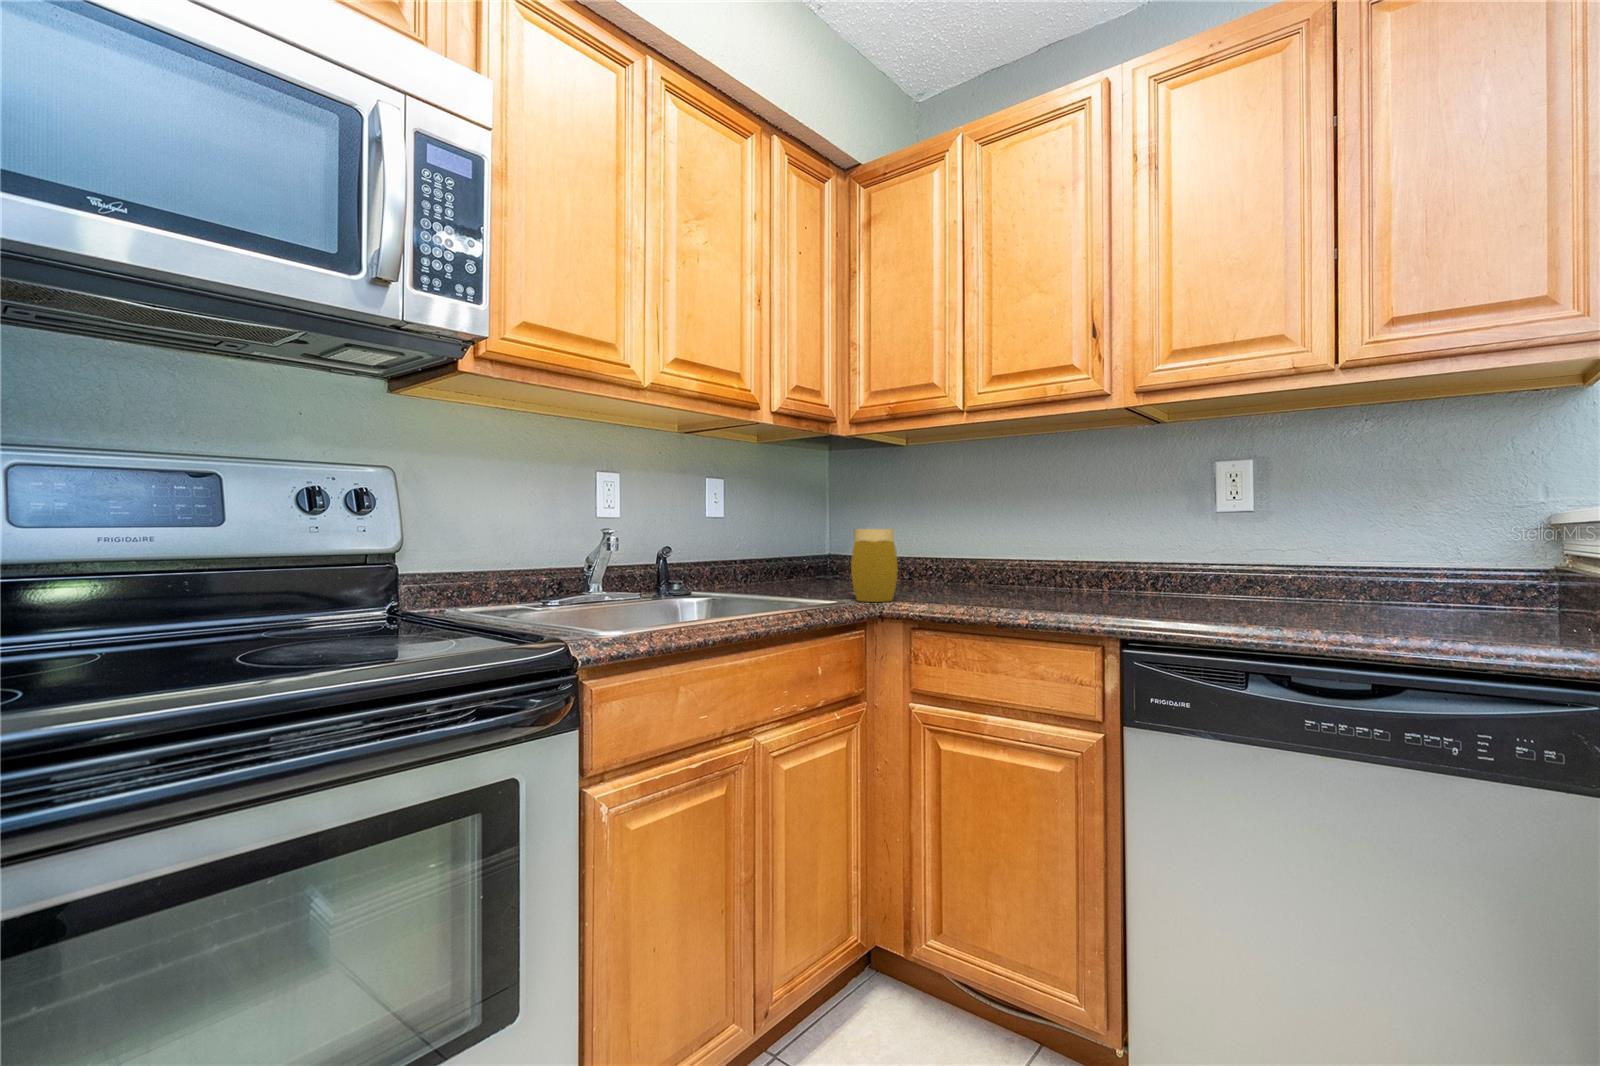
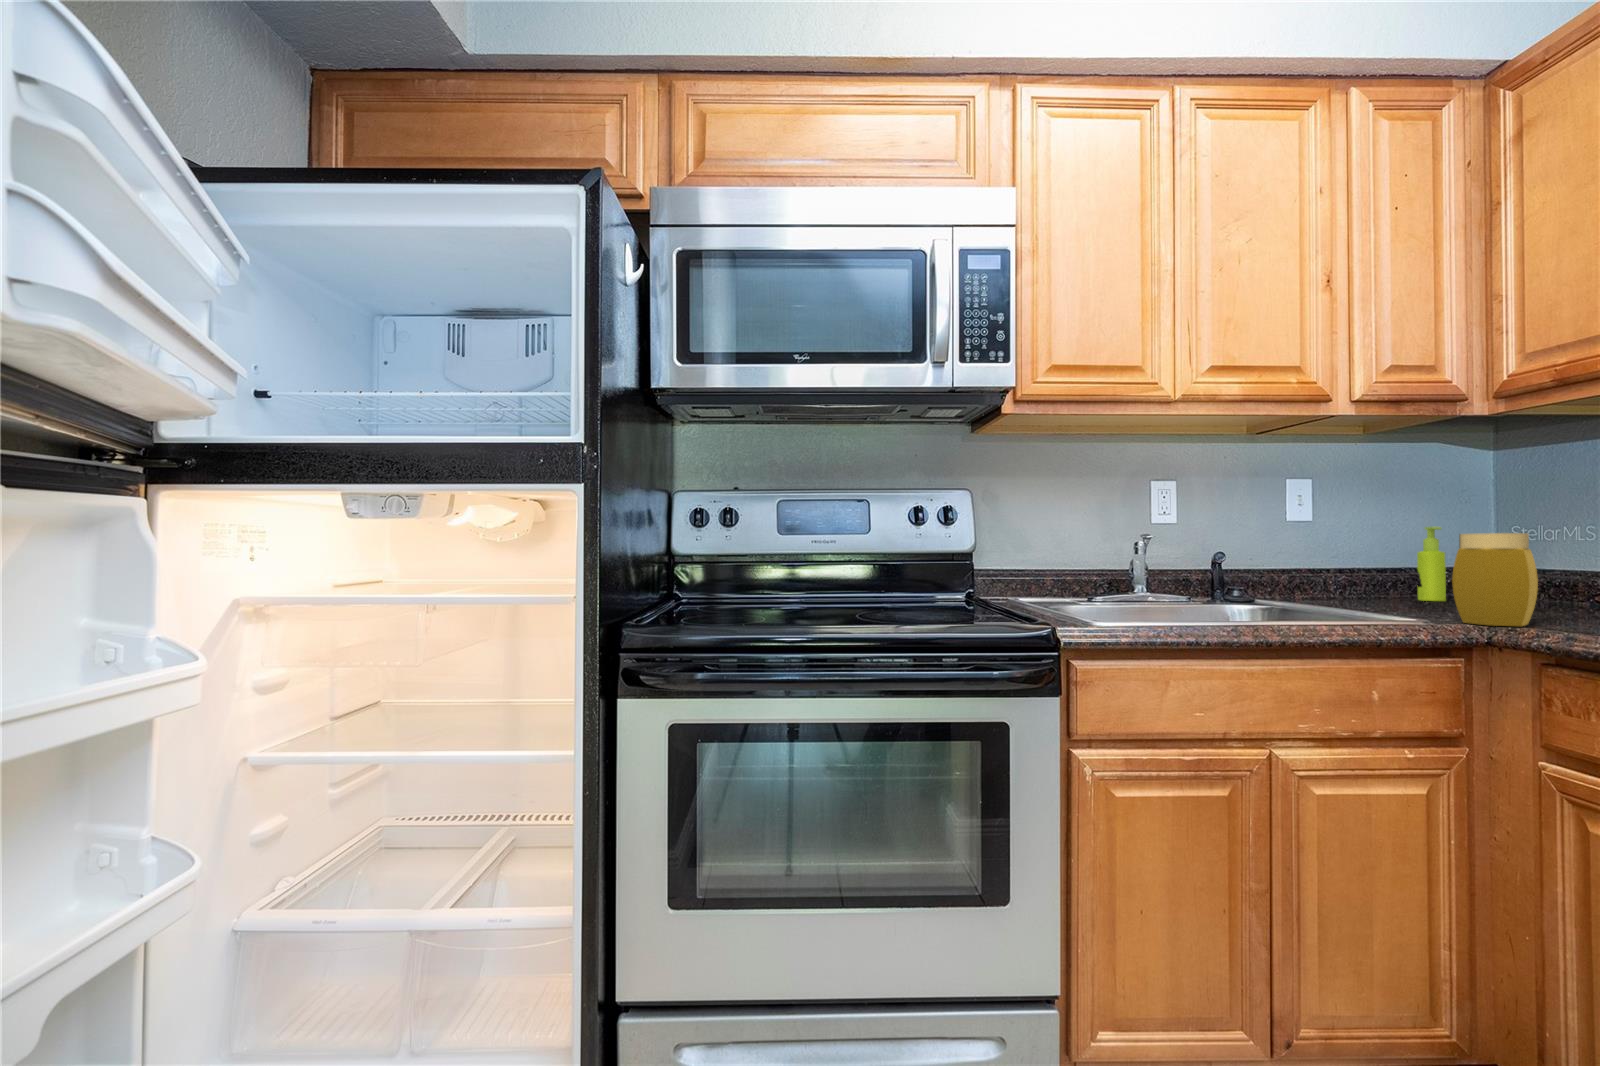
soap dispenser: none [788,523,806,583] -> present [1417,527,1446,601]

